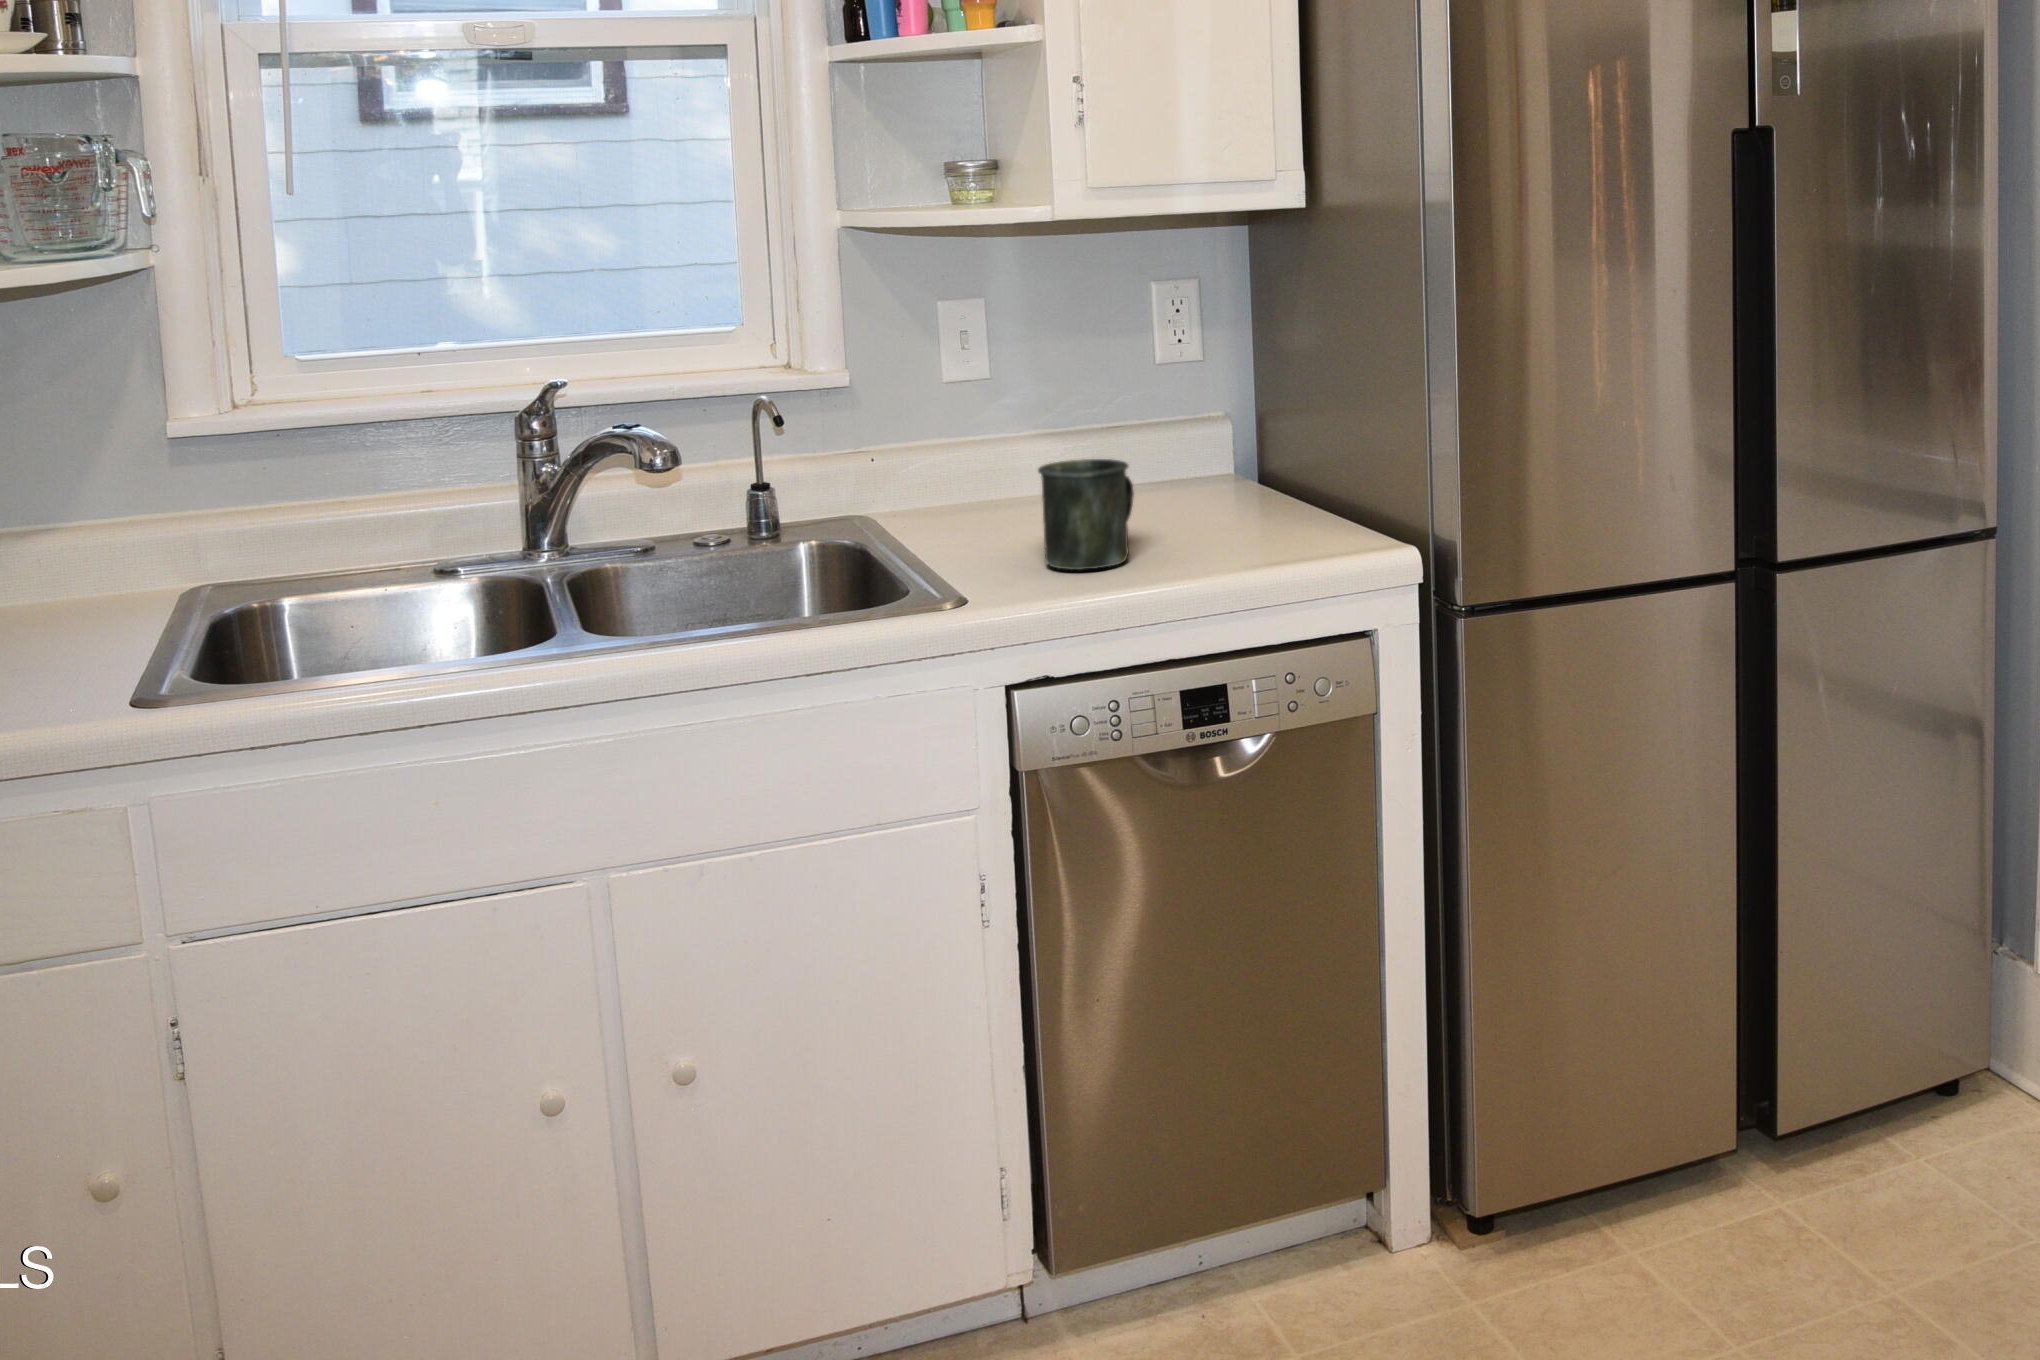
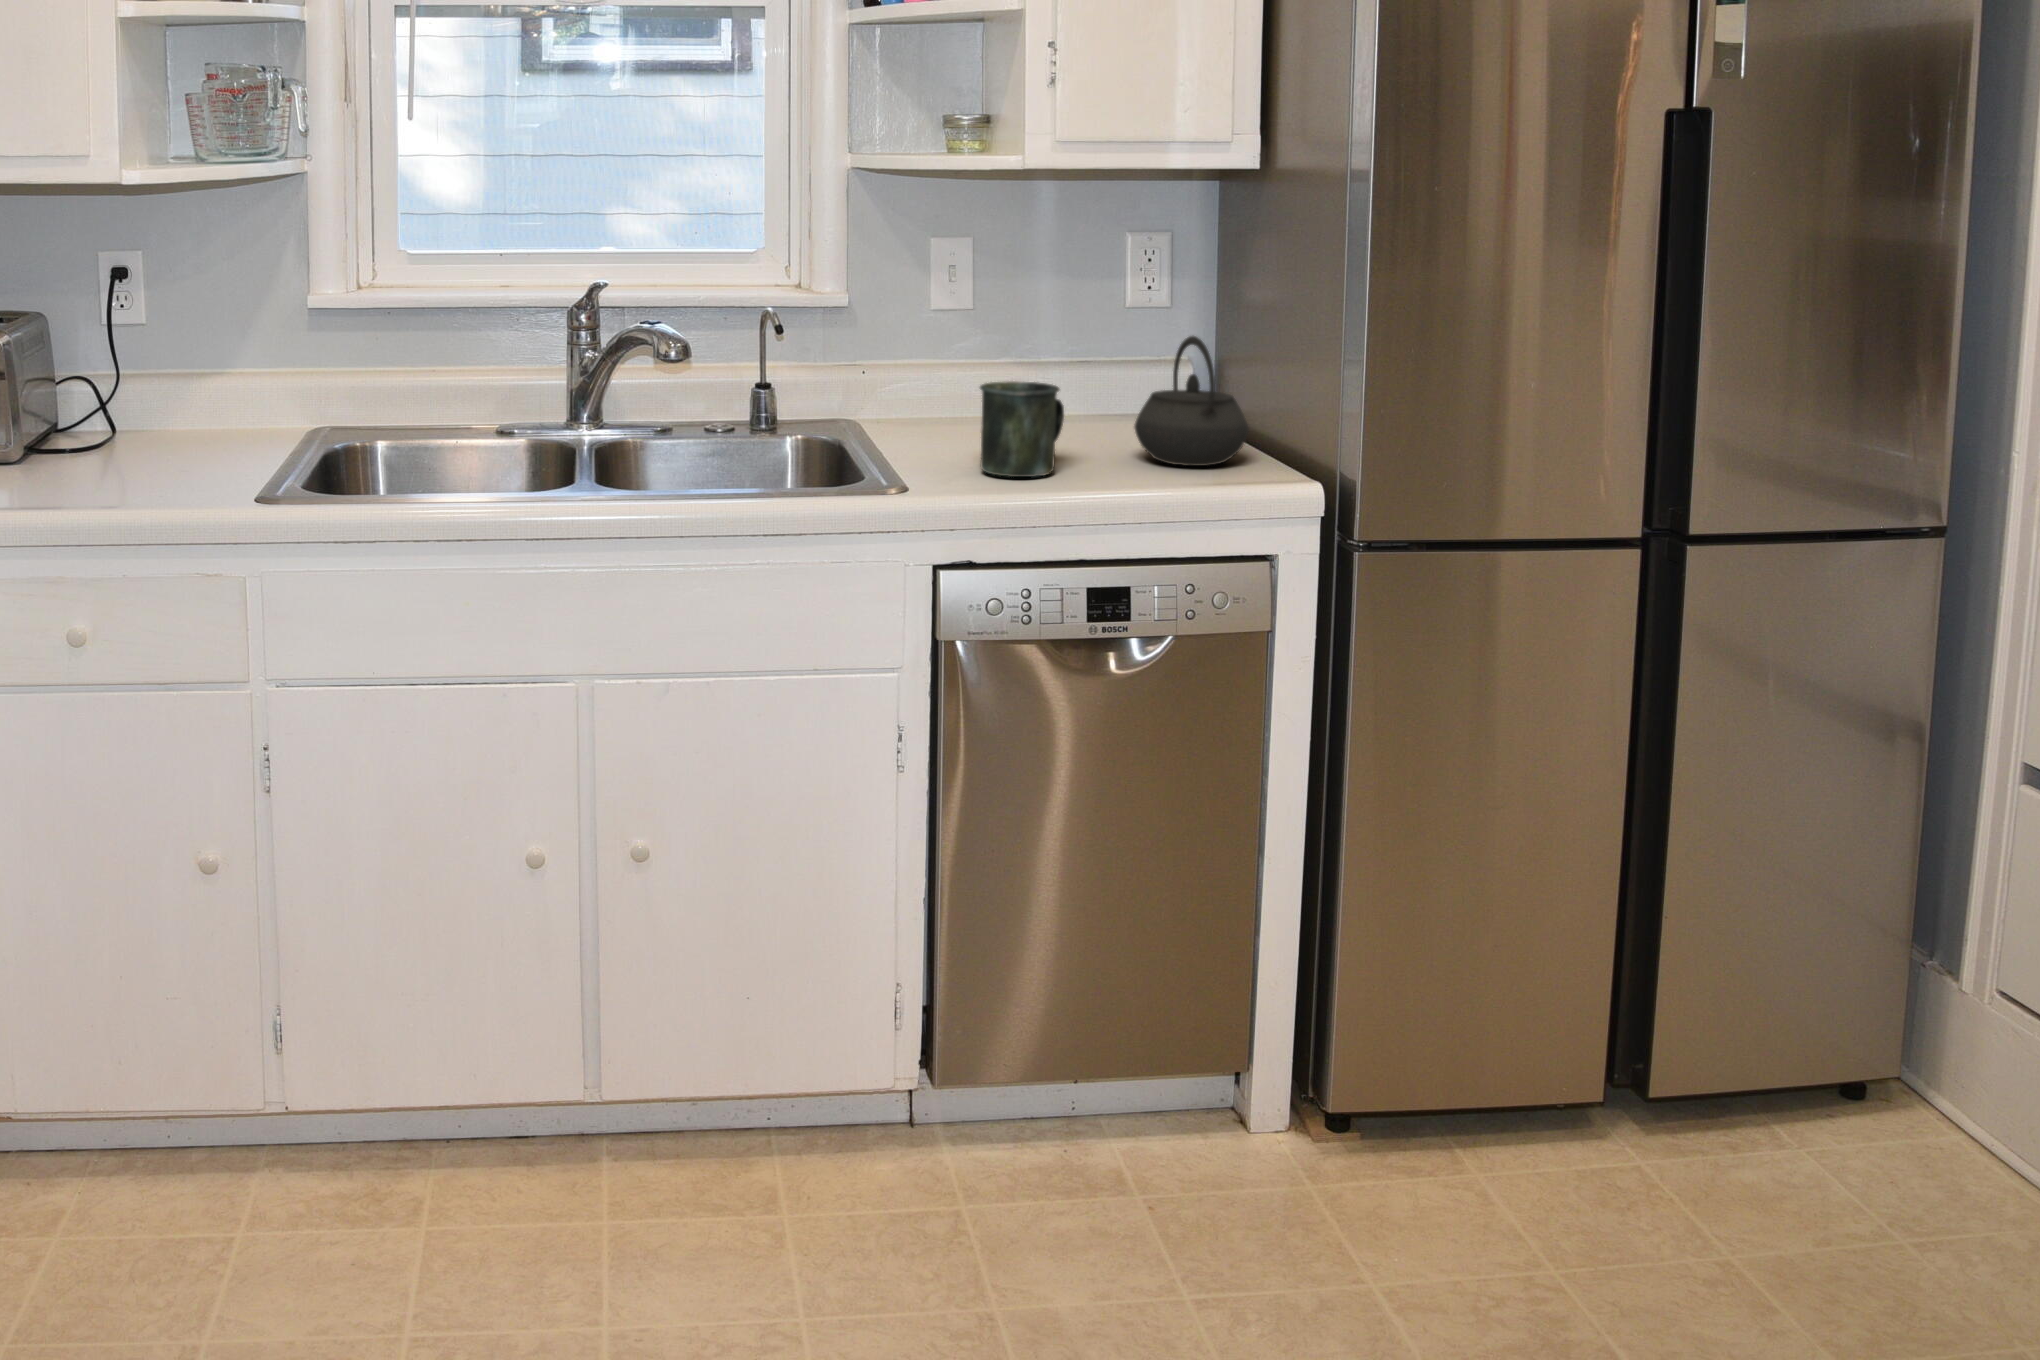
kettle: none [1210,393,1332,537] -> present [1134,336,1249,466]

